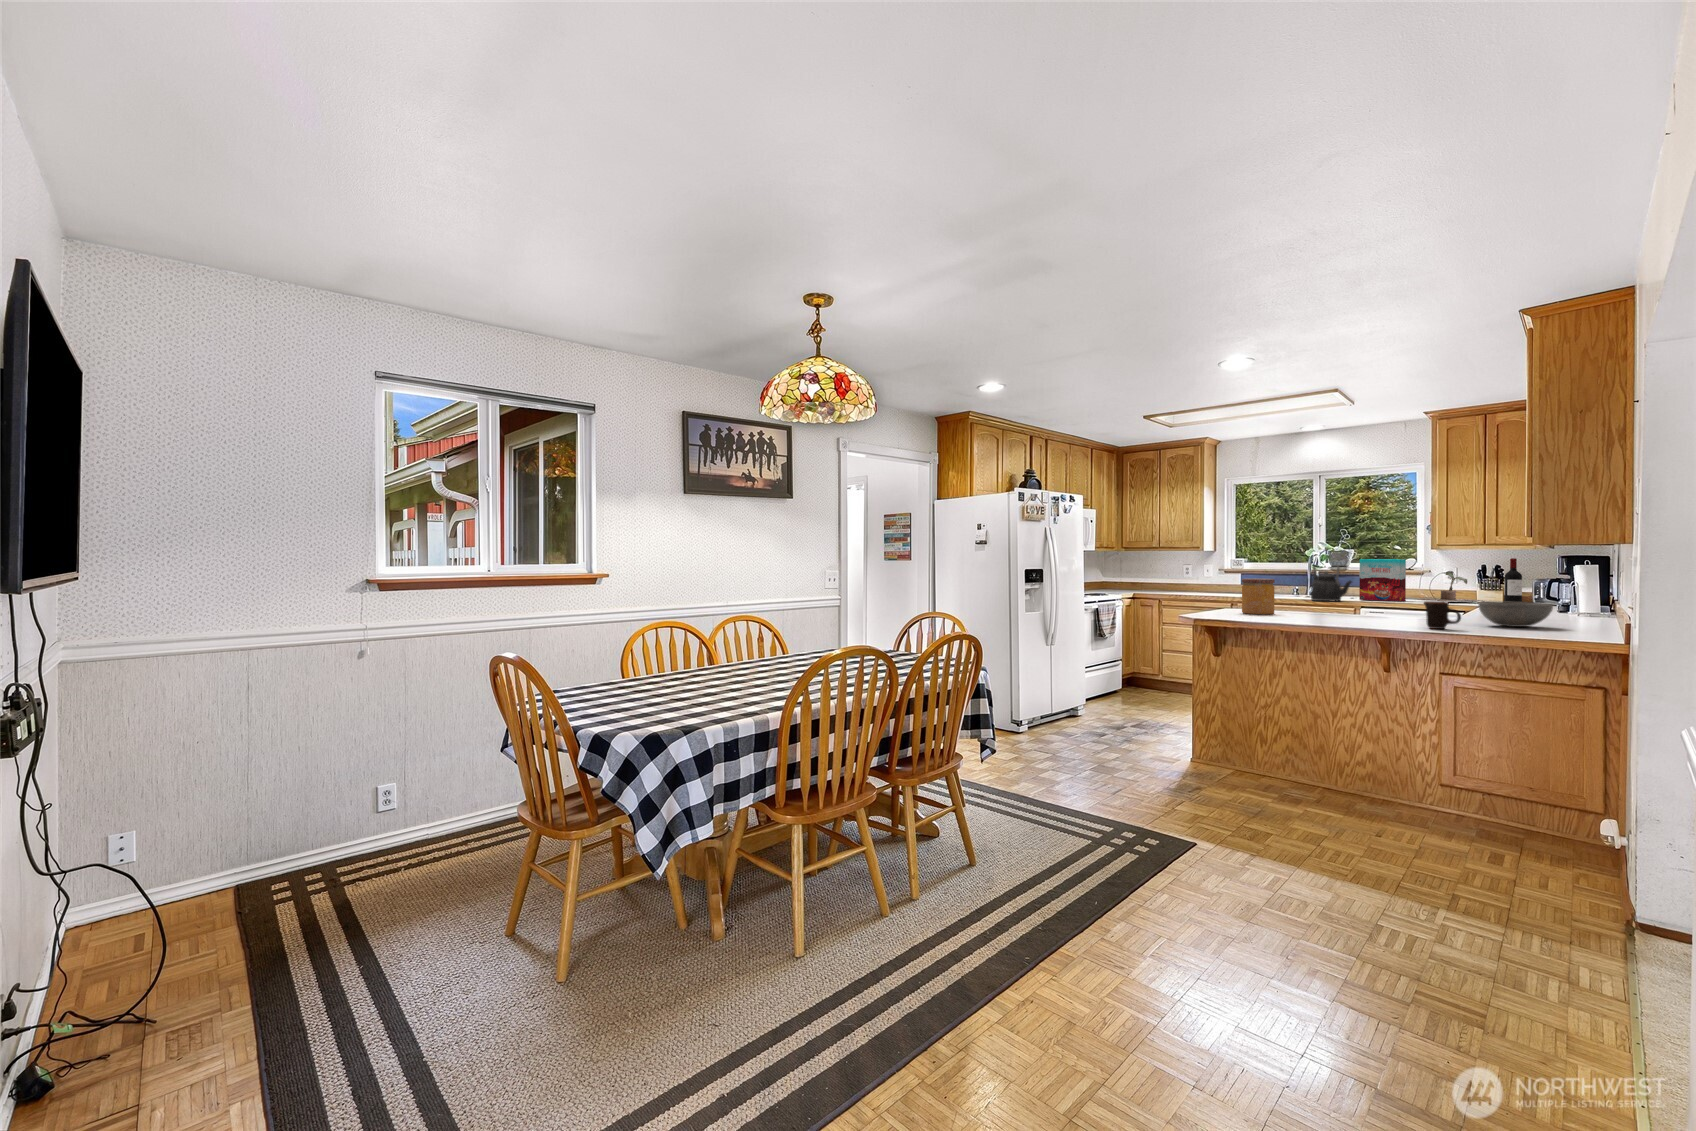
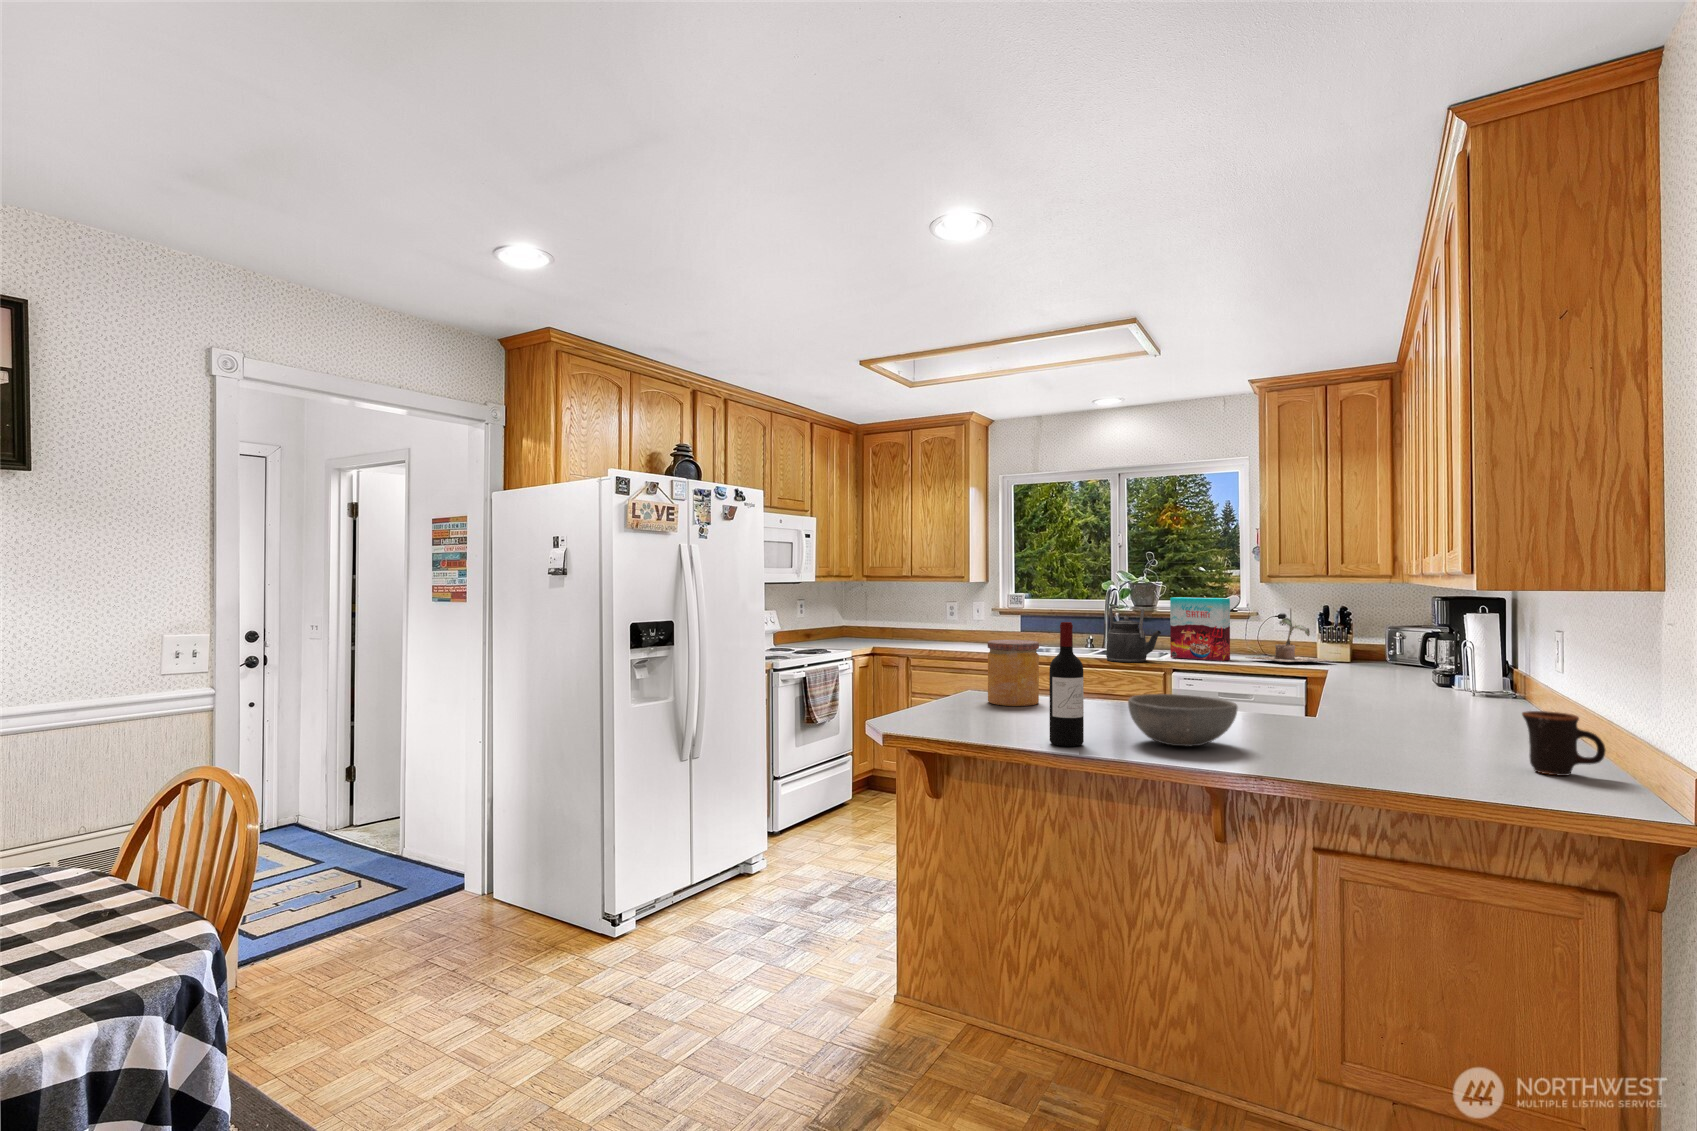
wine bottle: present [1504,558,1522,602] -> present [1049,622,1084,746]
mug: present [1423,601,1461,629] -> present [1522,711,1606,776]
bowl: present [1478,601,1553,627] -> present [1128,694,1237,746]

